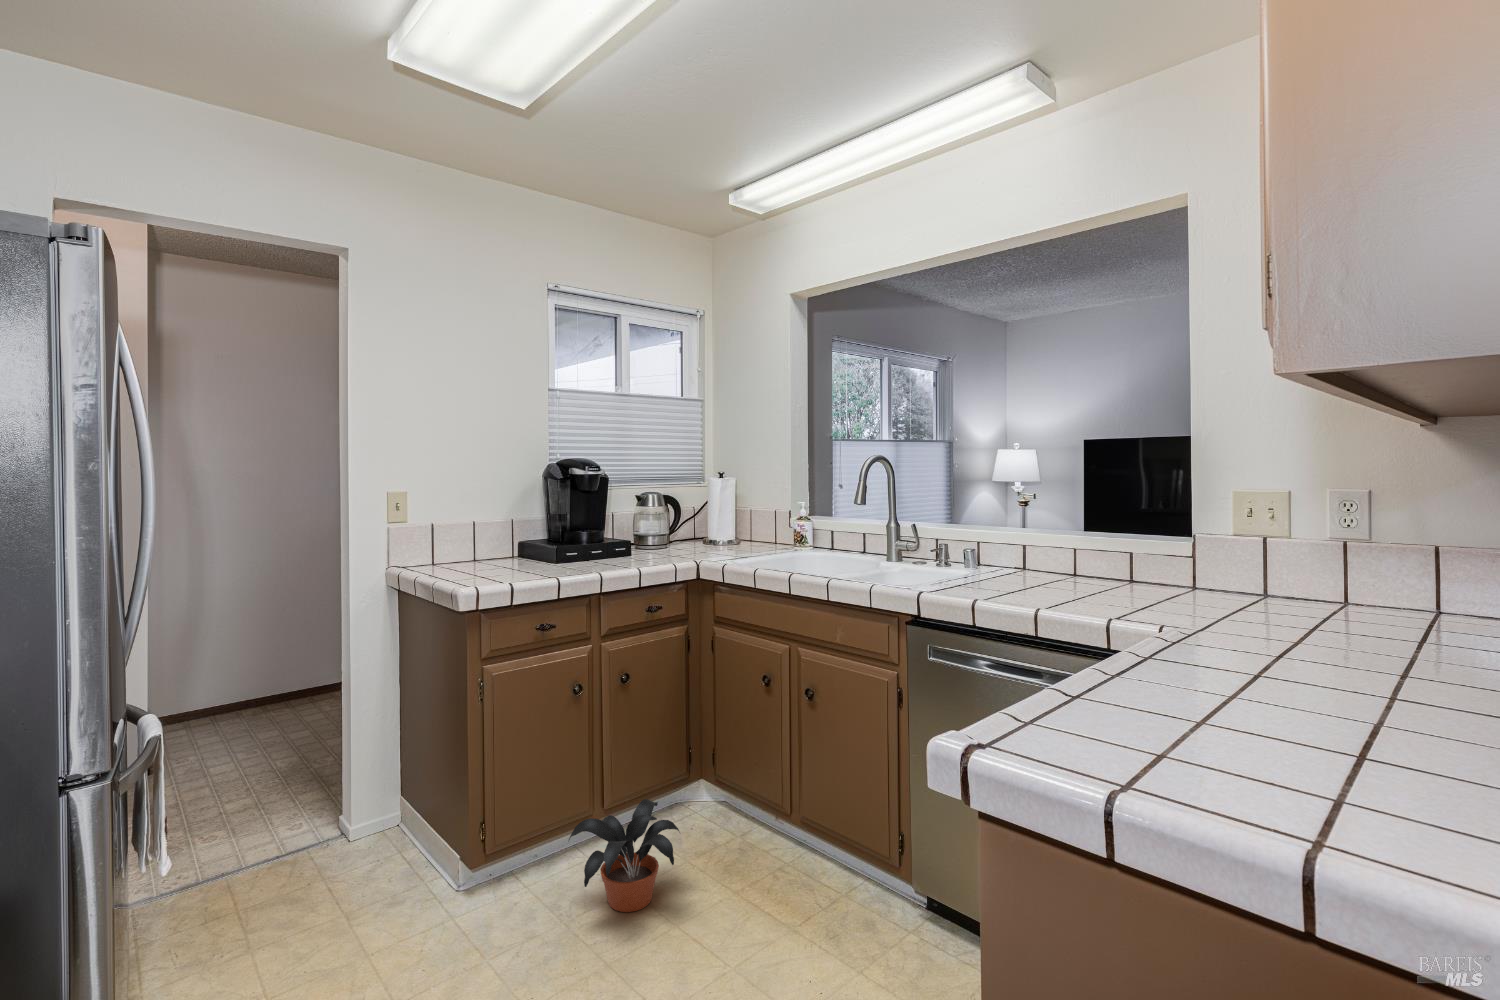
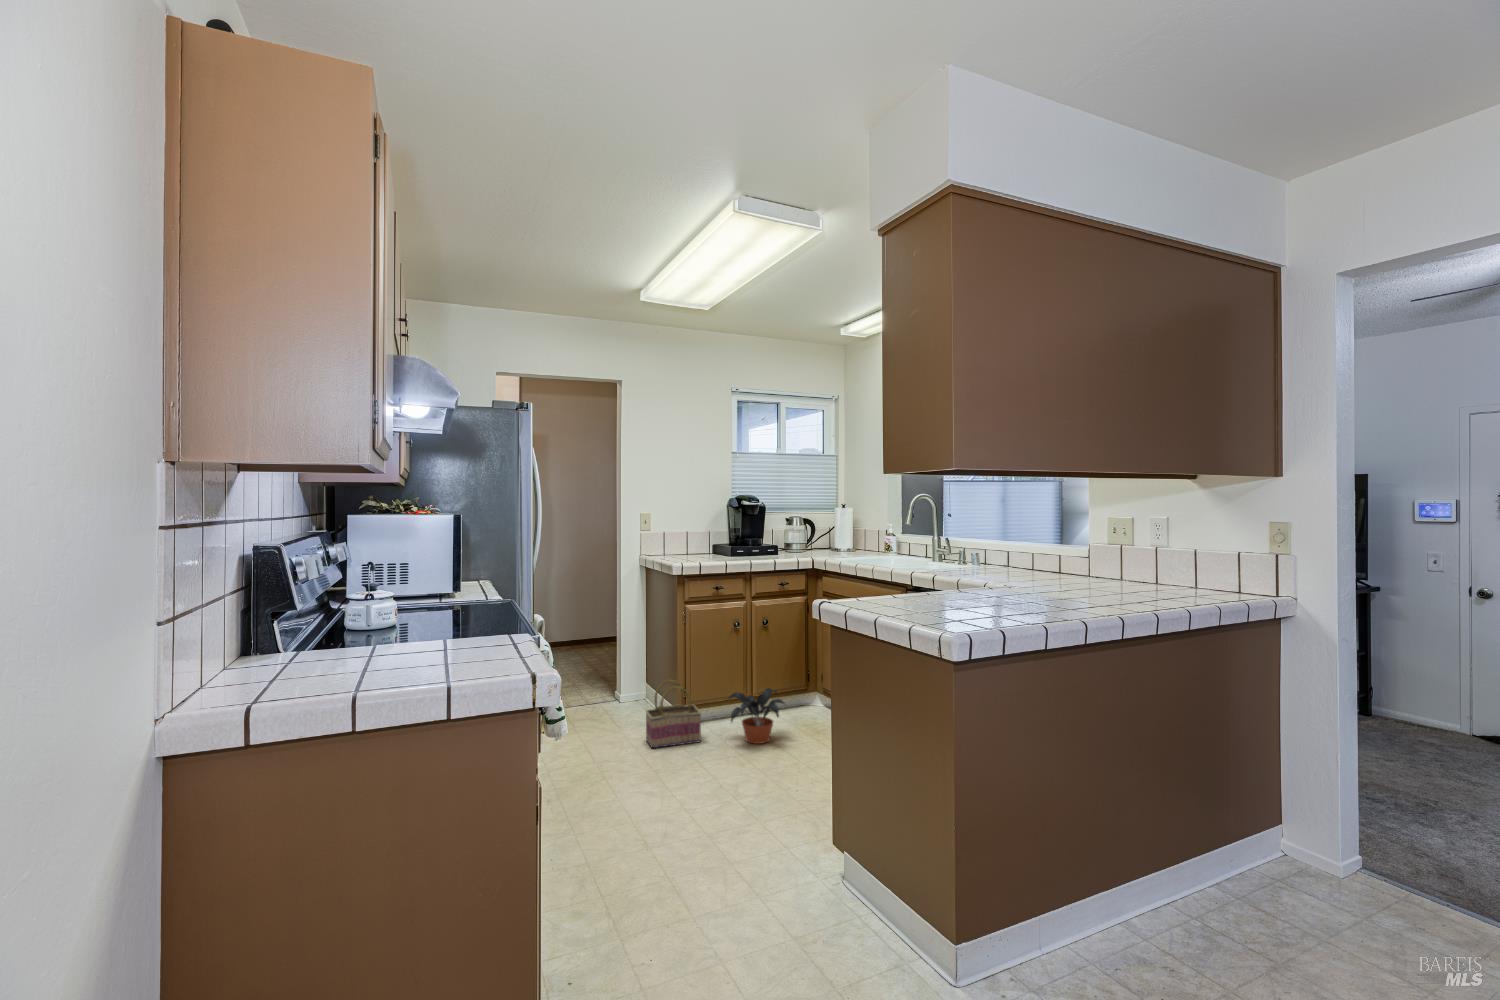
basket: none [408,813,524,964] -> present [646,680,701,748]

